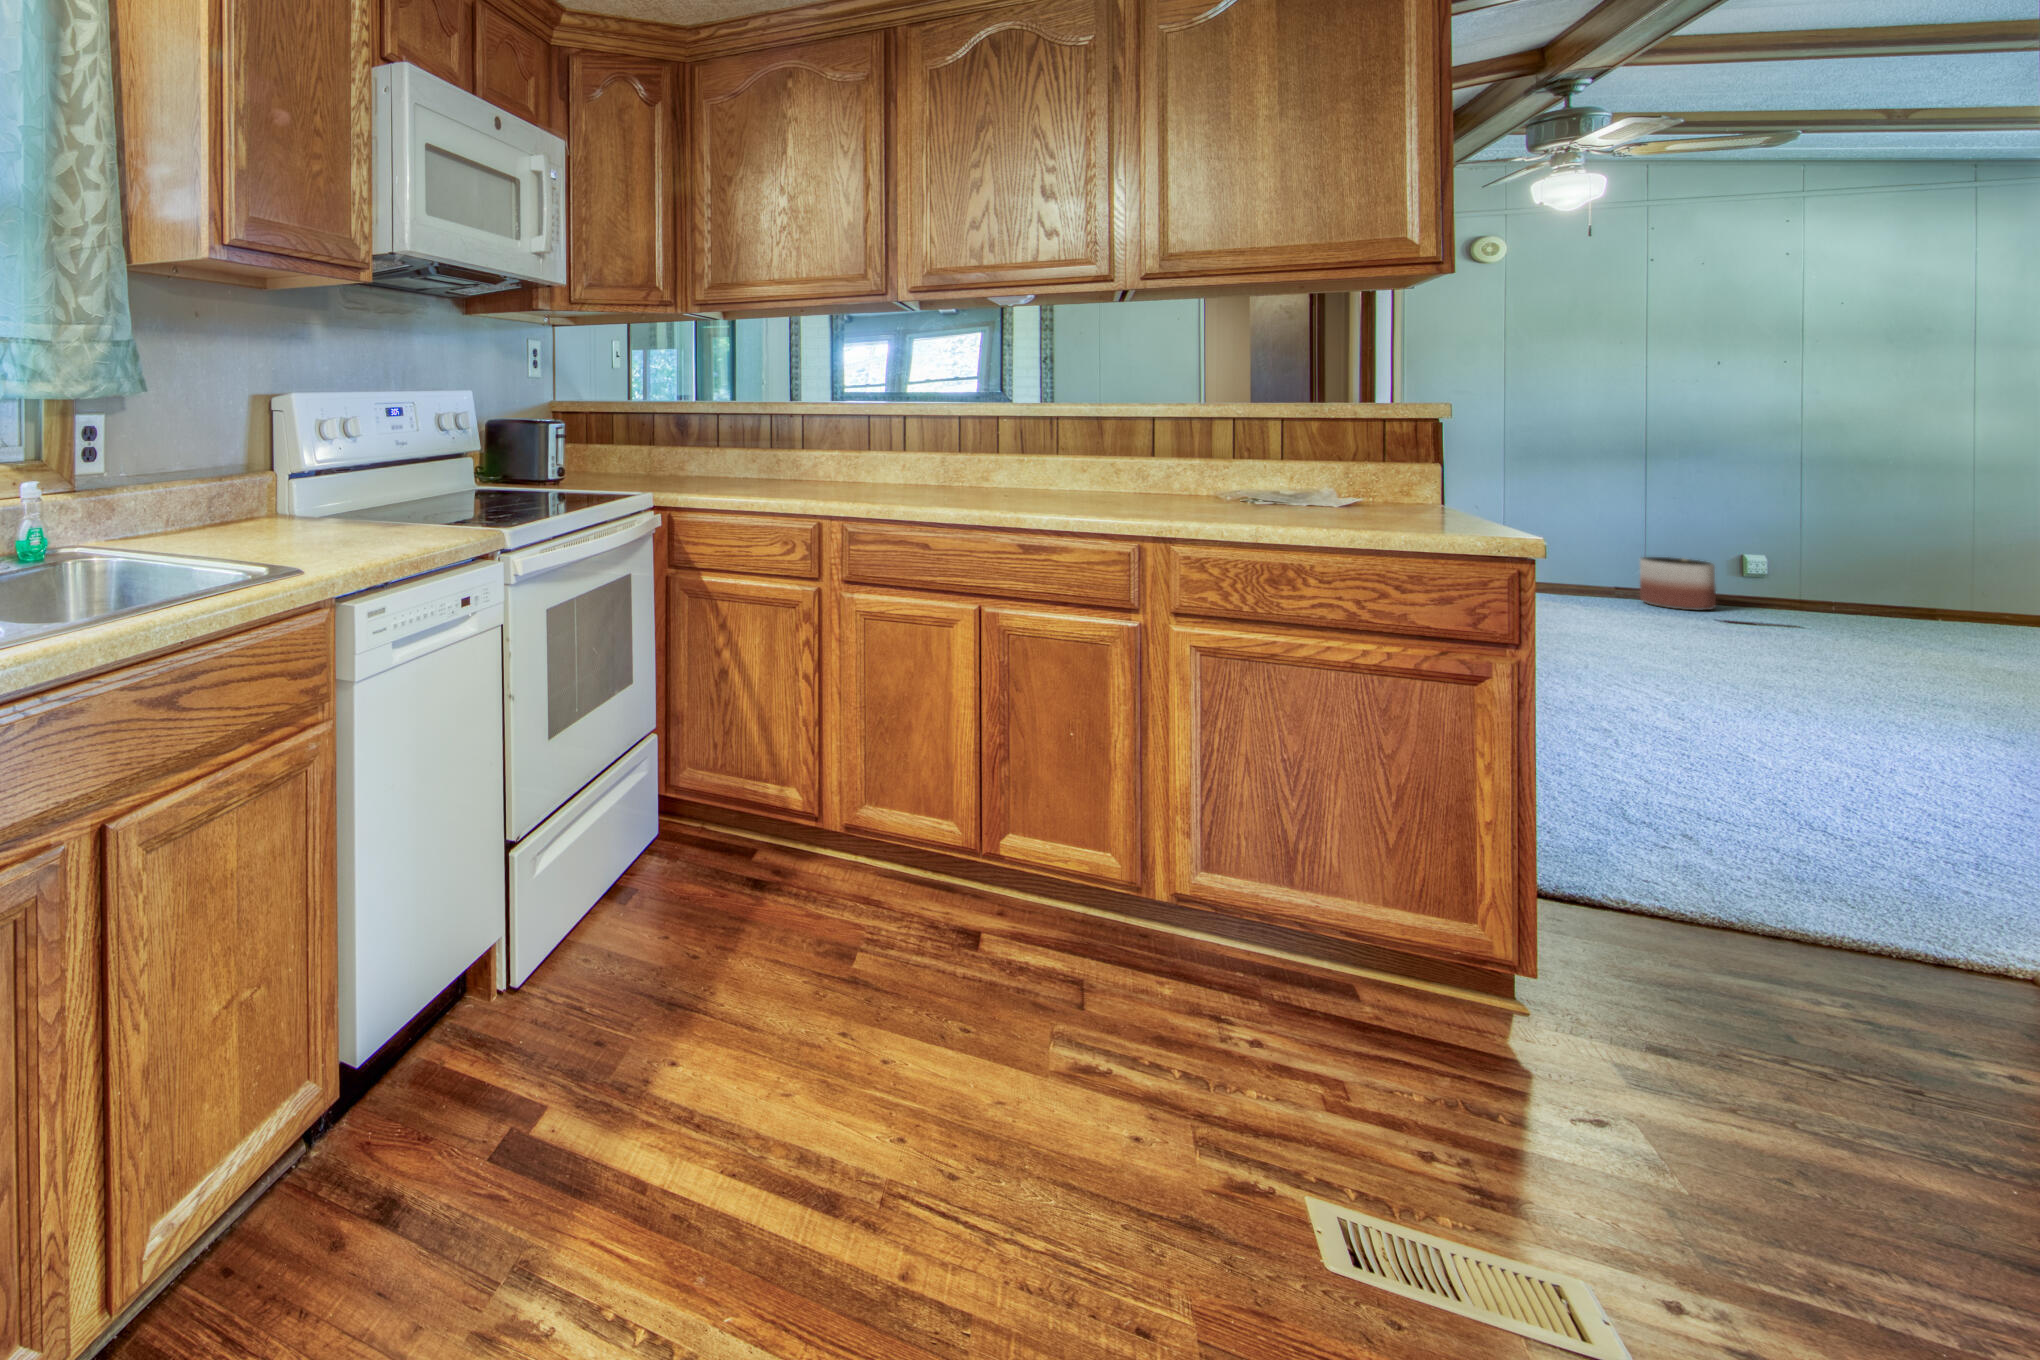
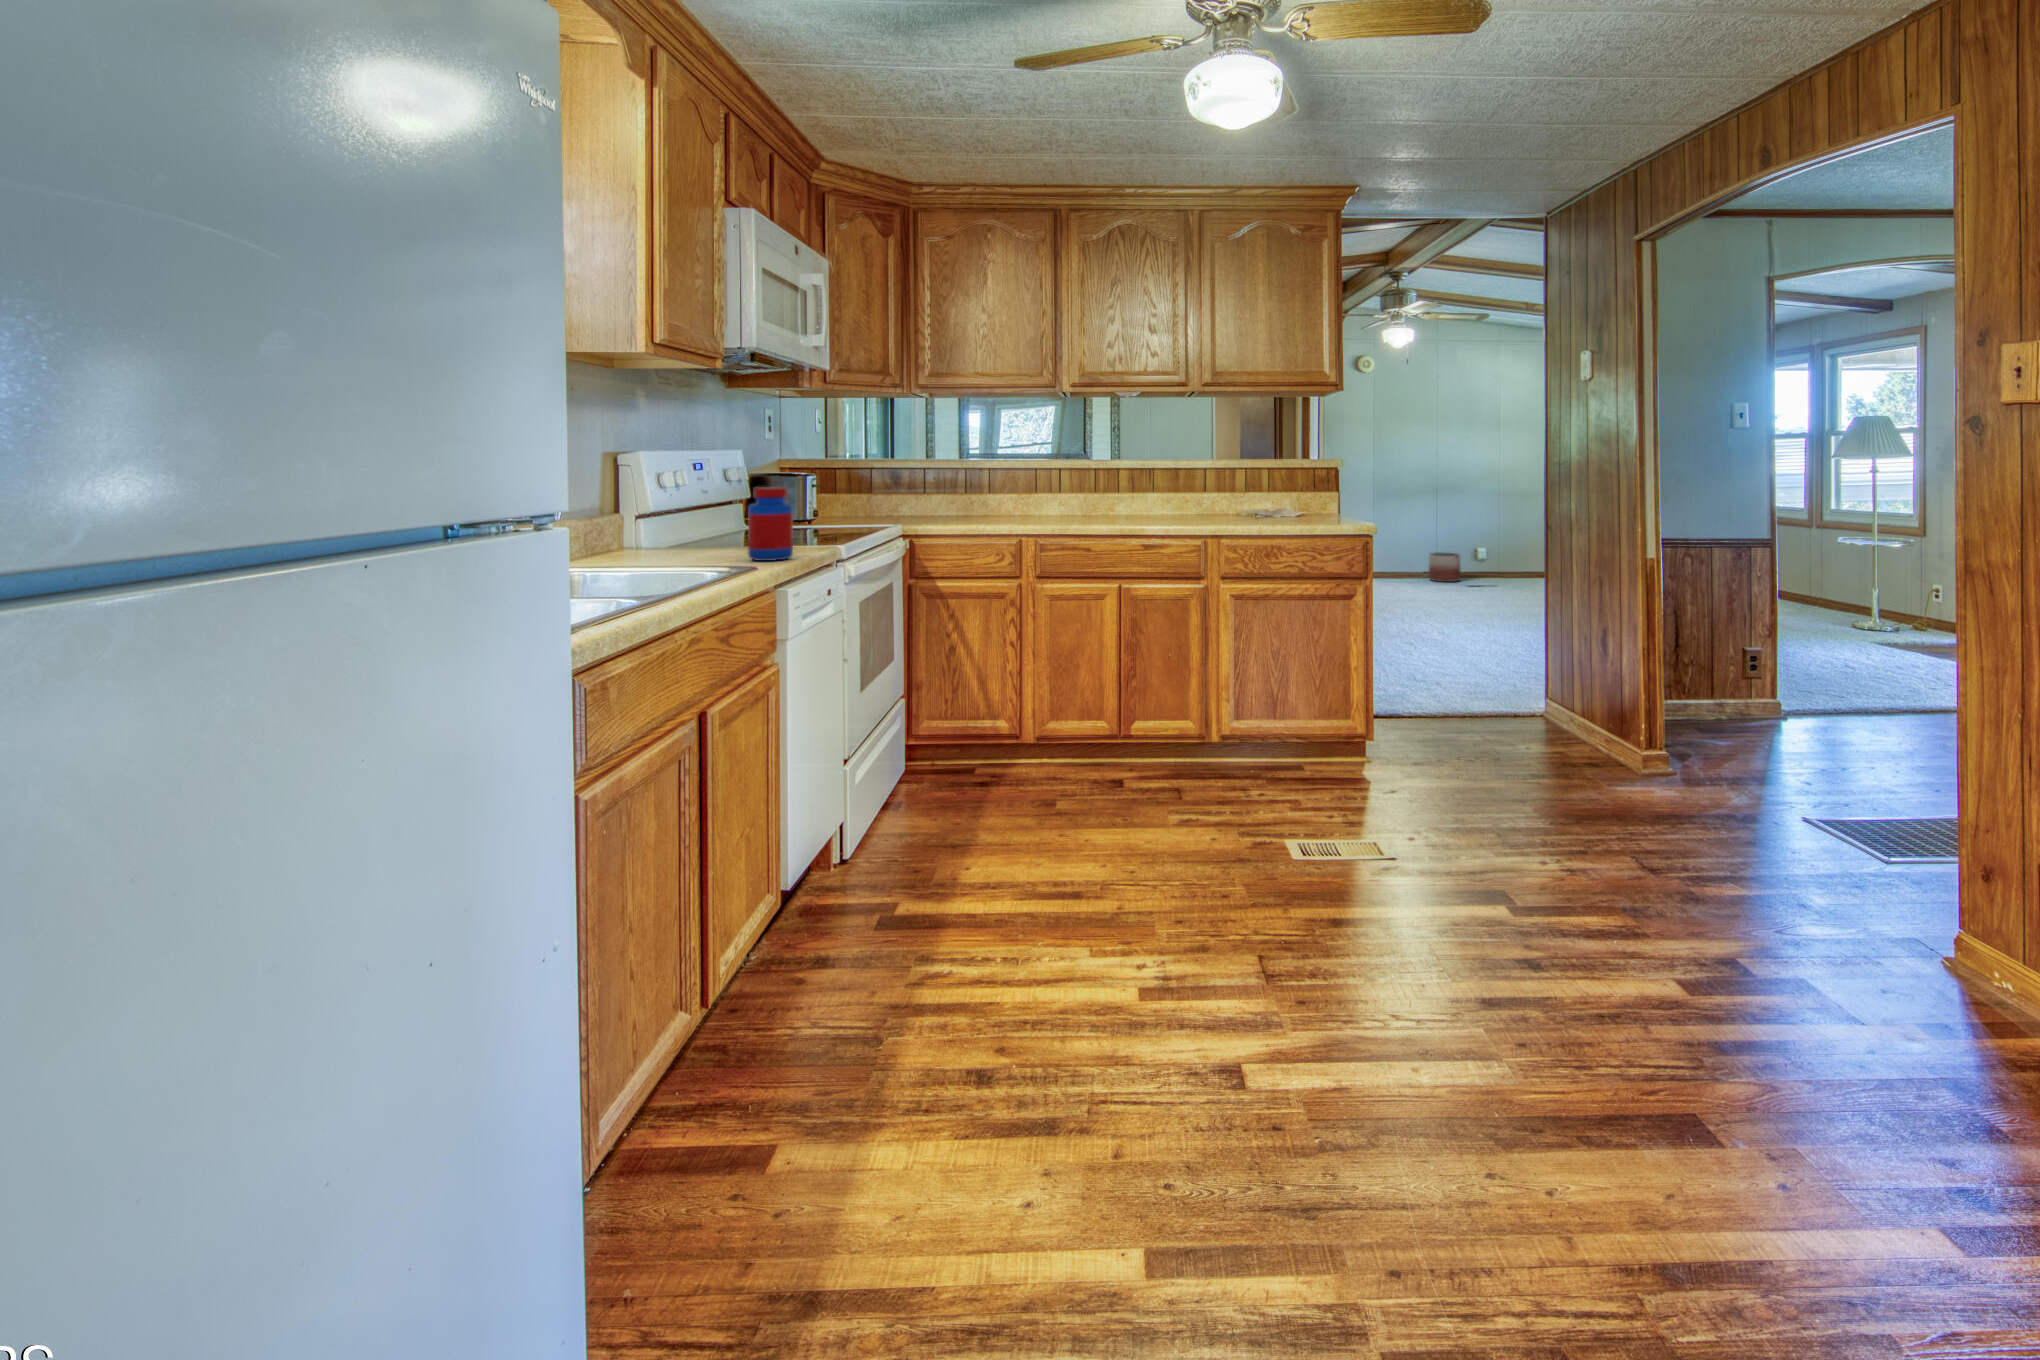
jar: none [353,441,414,548] -> present [748,487,793,561]

